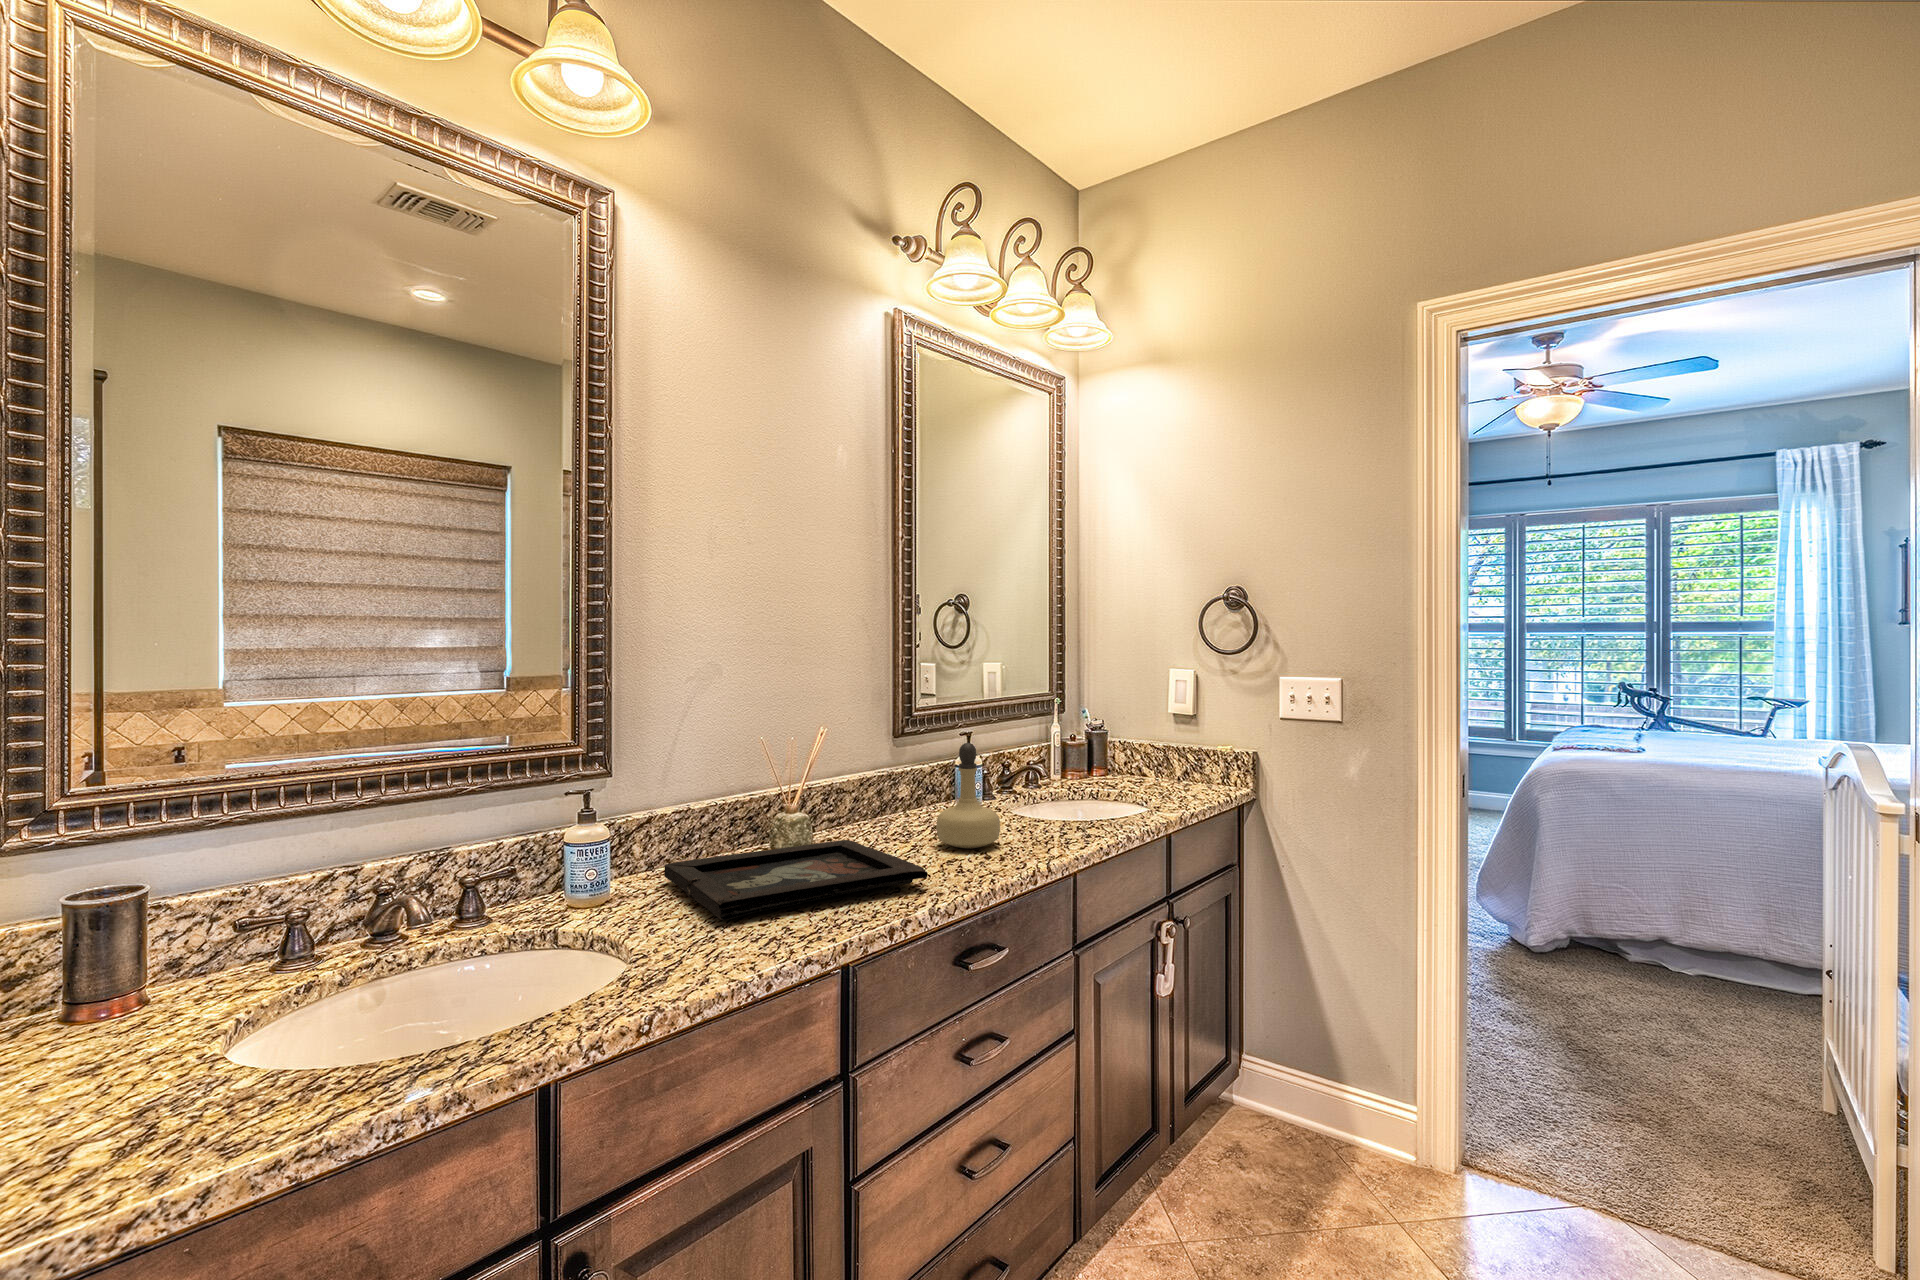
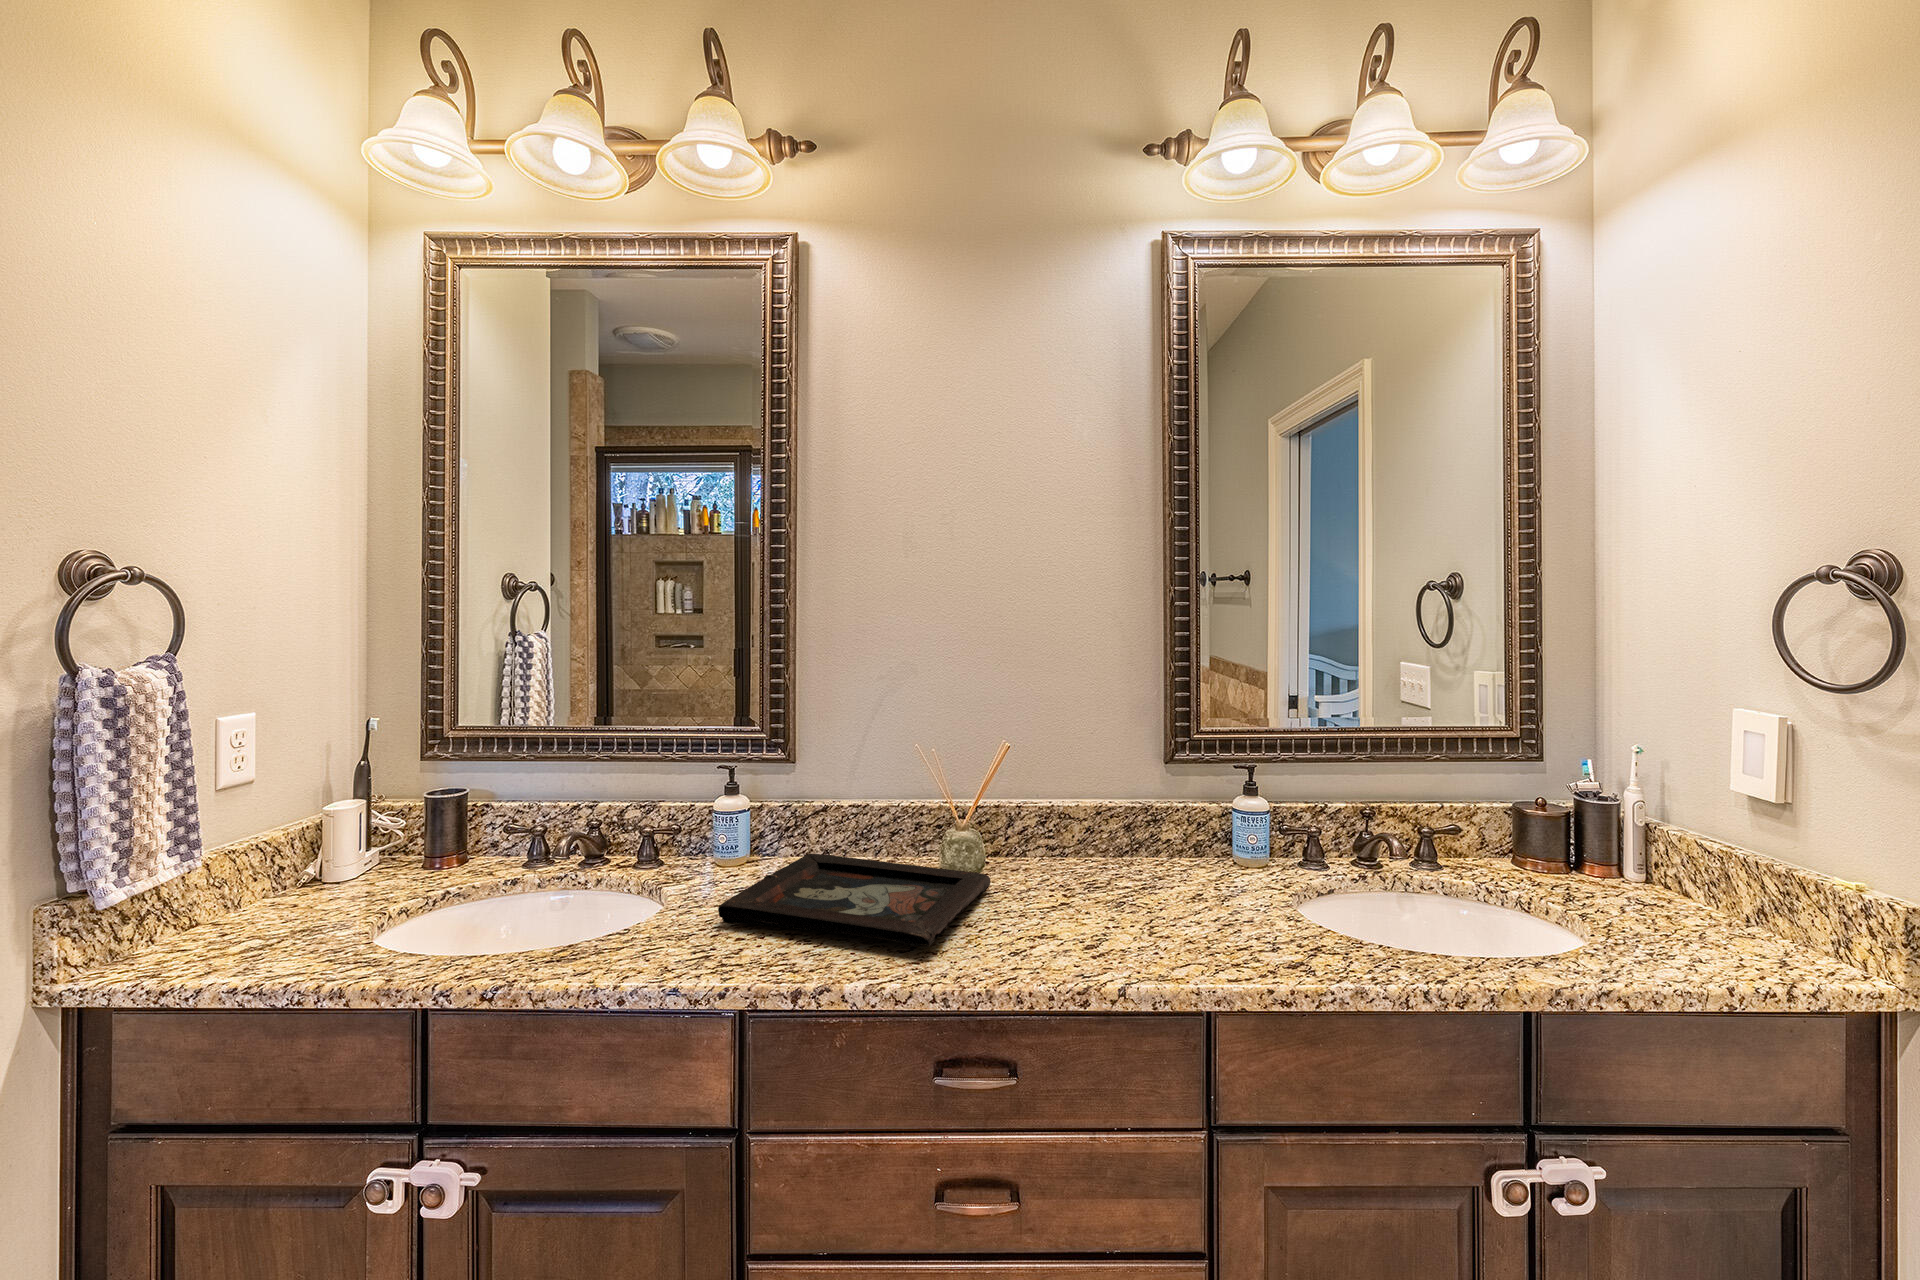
perfume bottle: present [936,743,1000,848] -> none [1077,790,1160,929]

